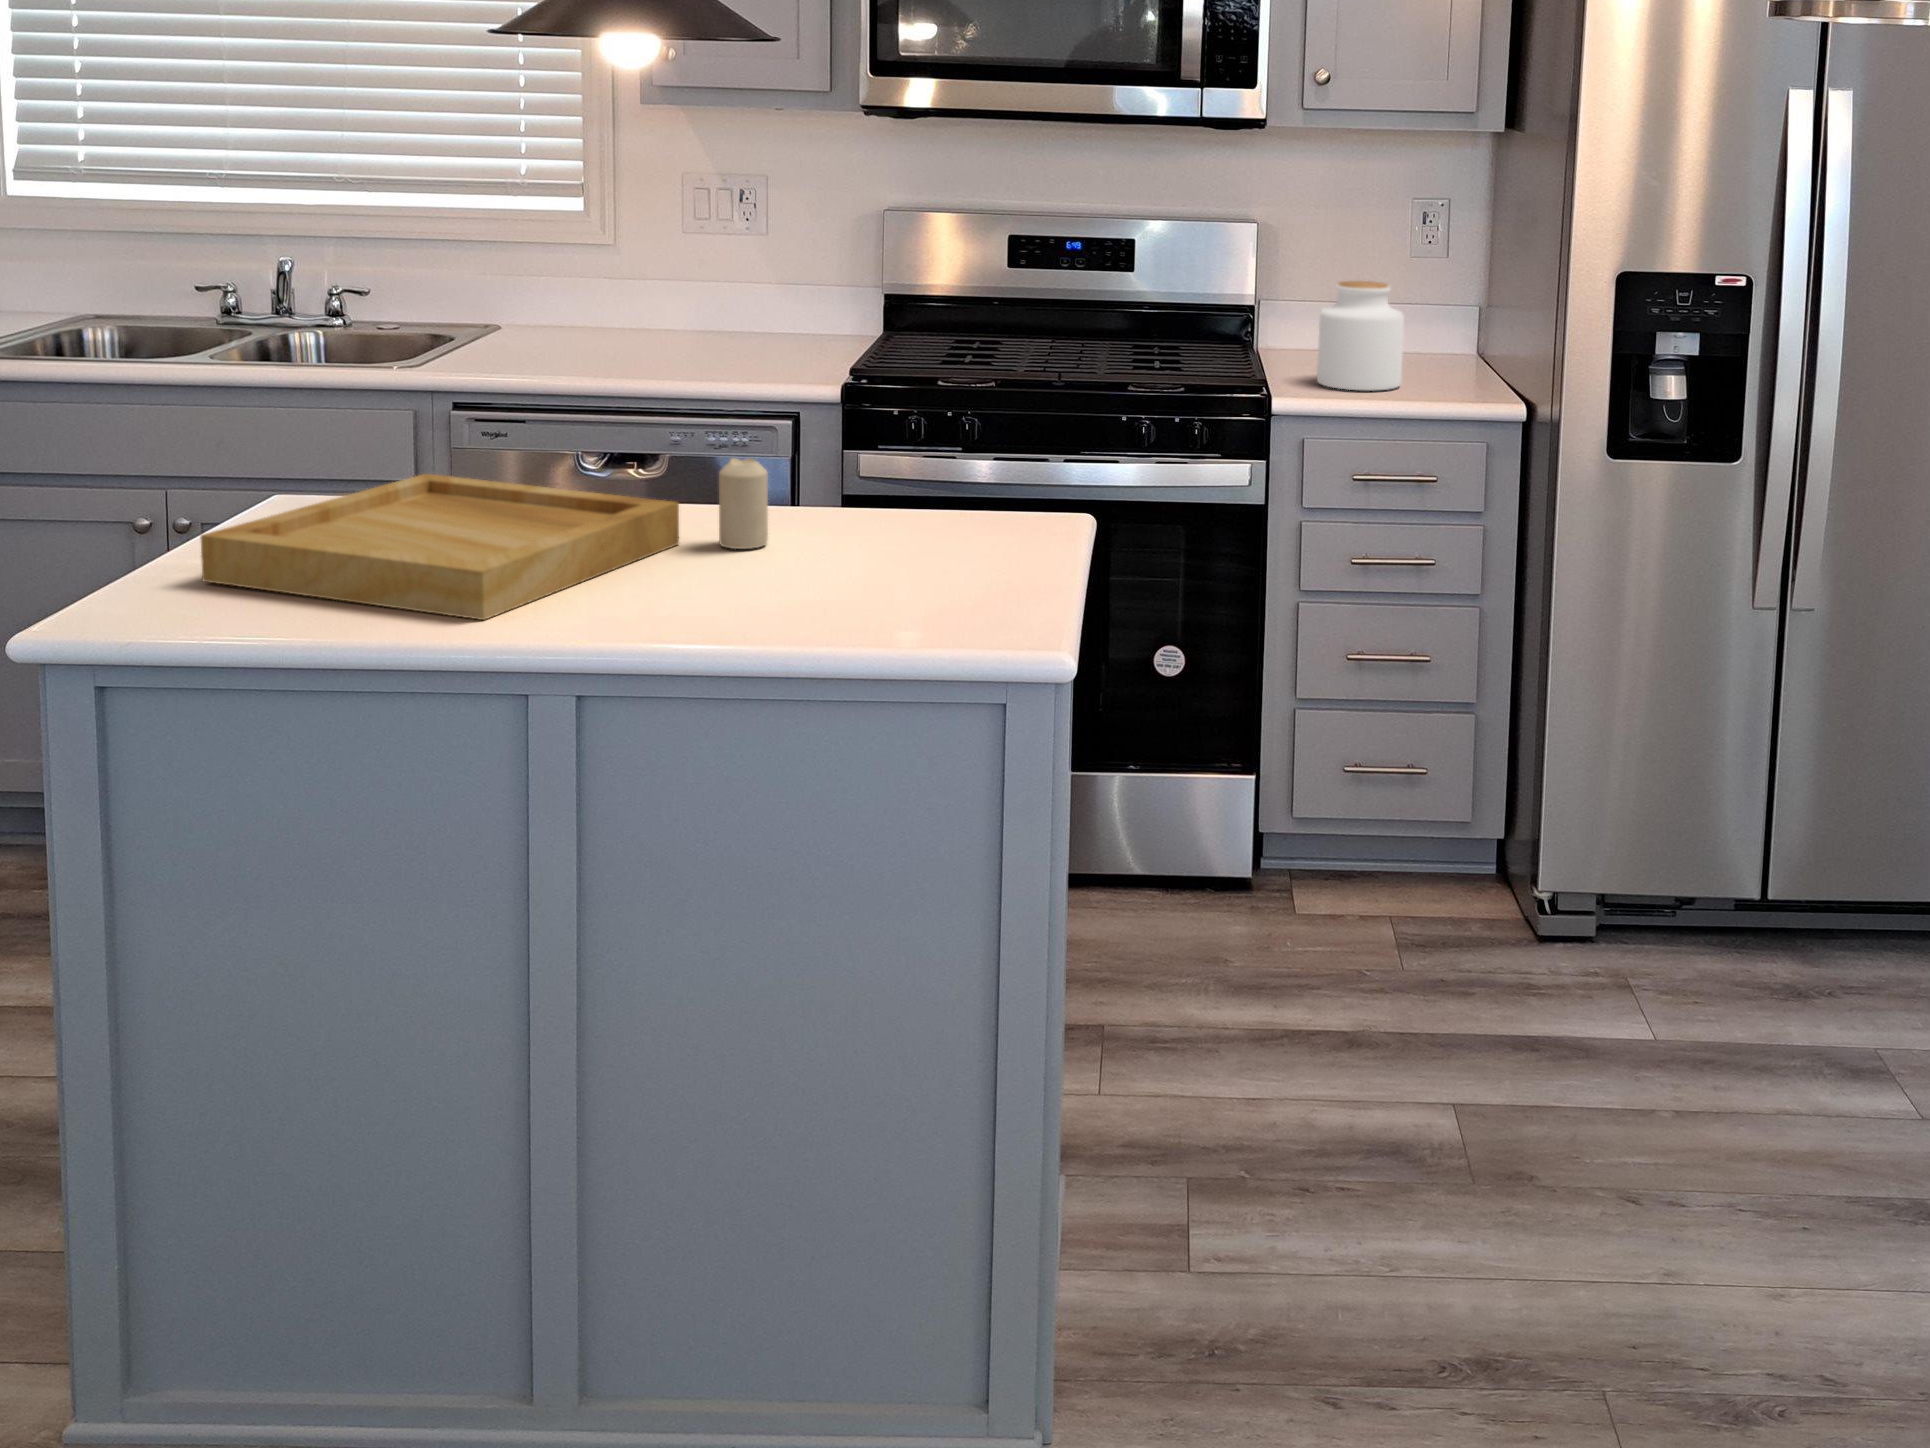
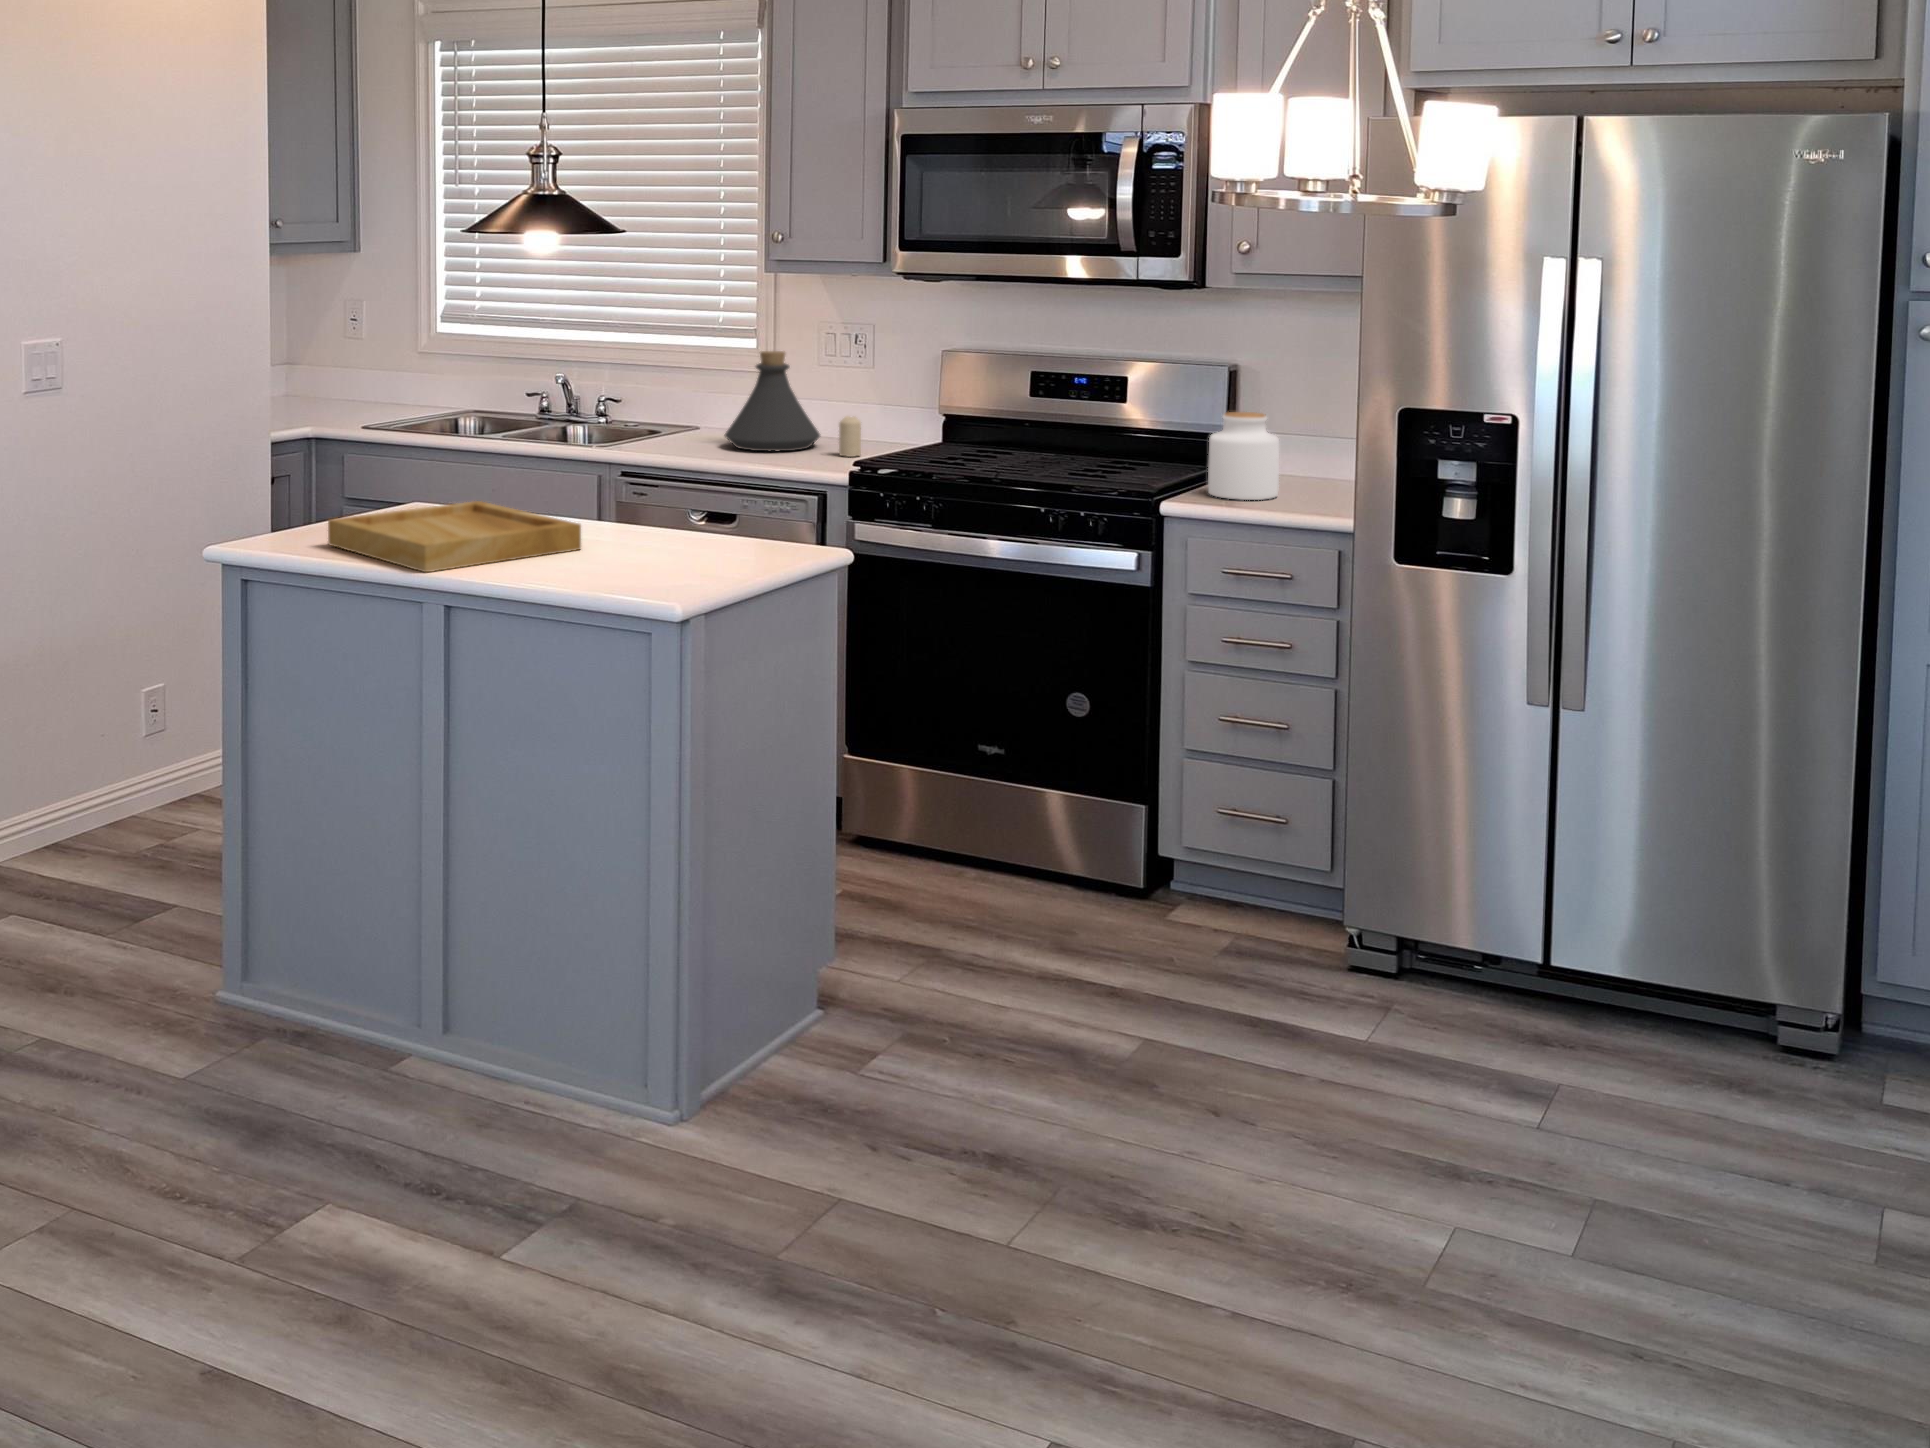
bottle: none [585,215,727,359] -> present [725,351,820,451]
candle: present [719,458,768,549] -> present [839,416,861,457]

